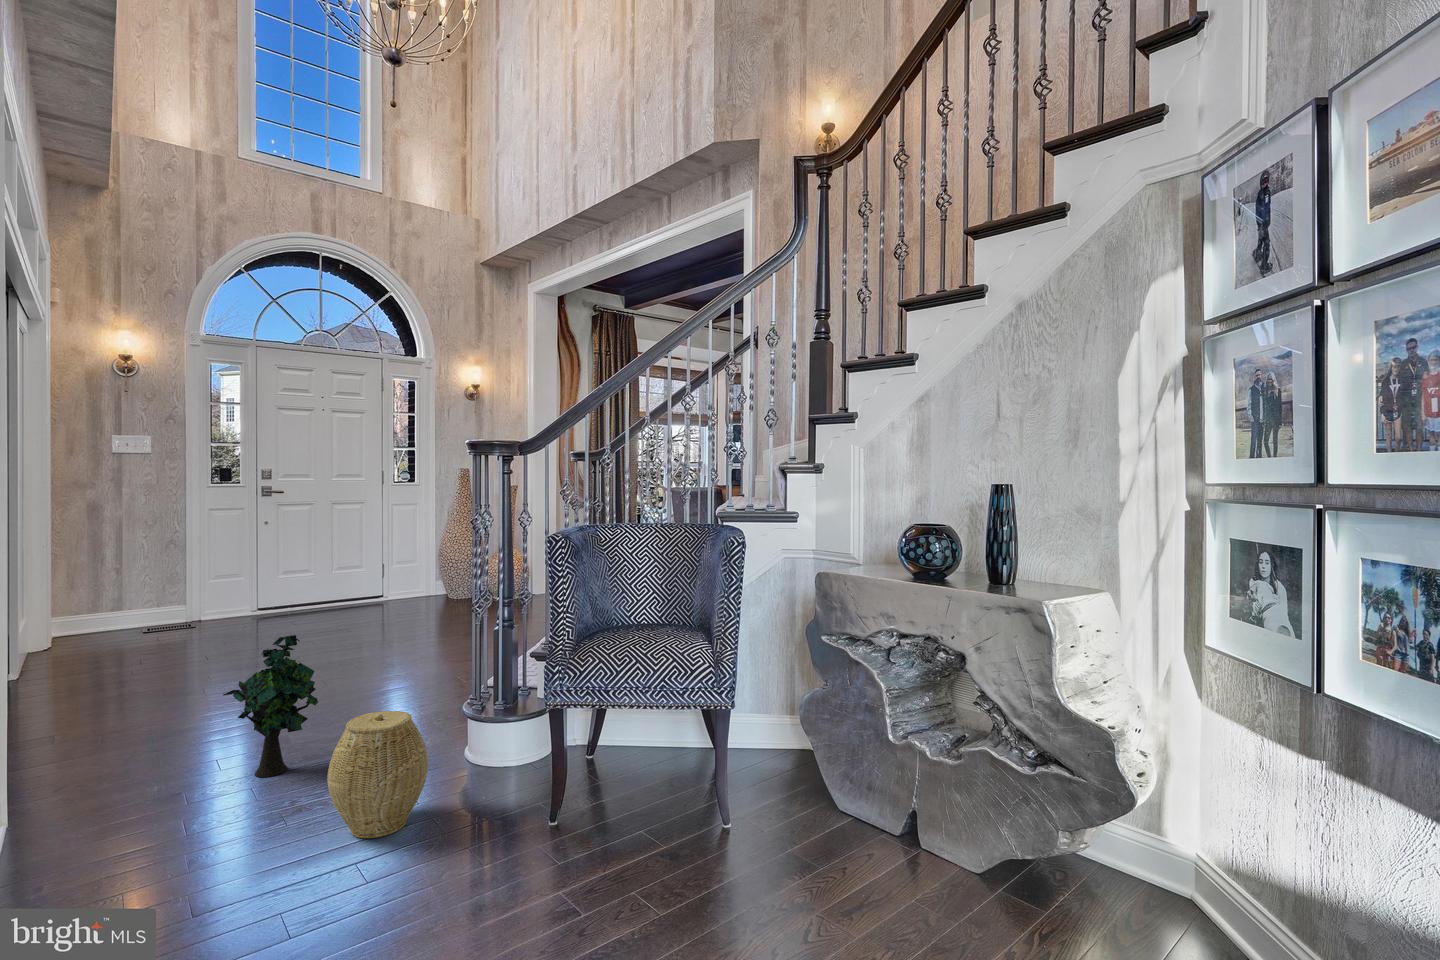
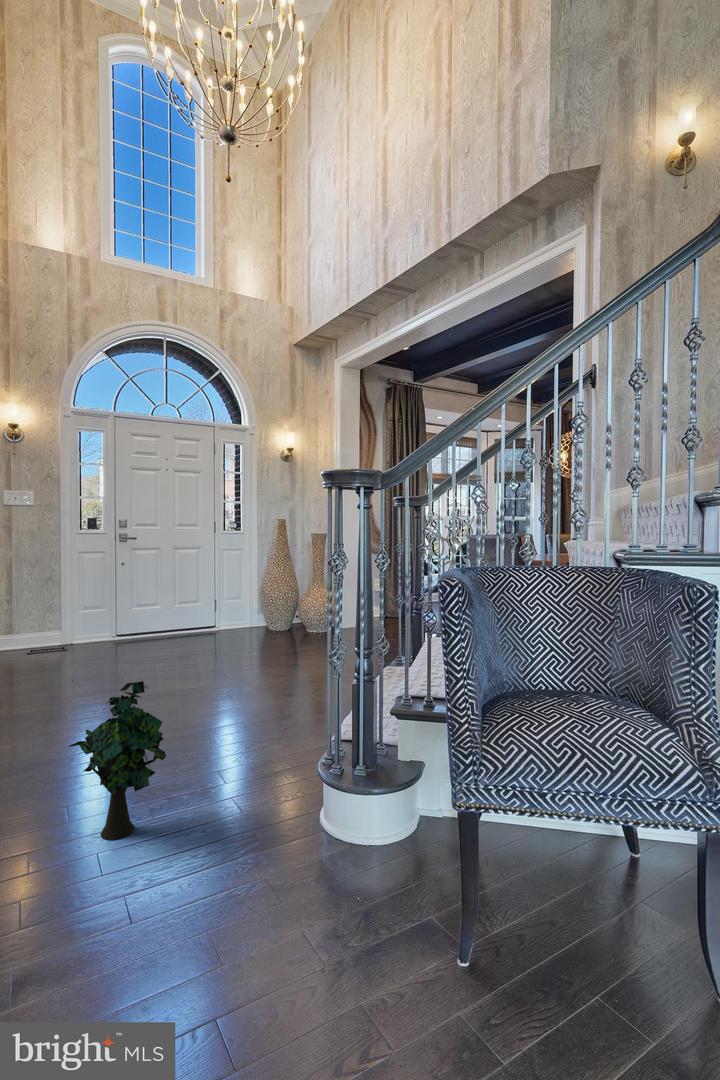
woven basket: present [327,711,428,838] -> none [178,794,299,975]

